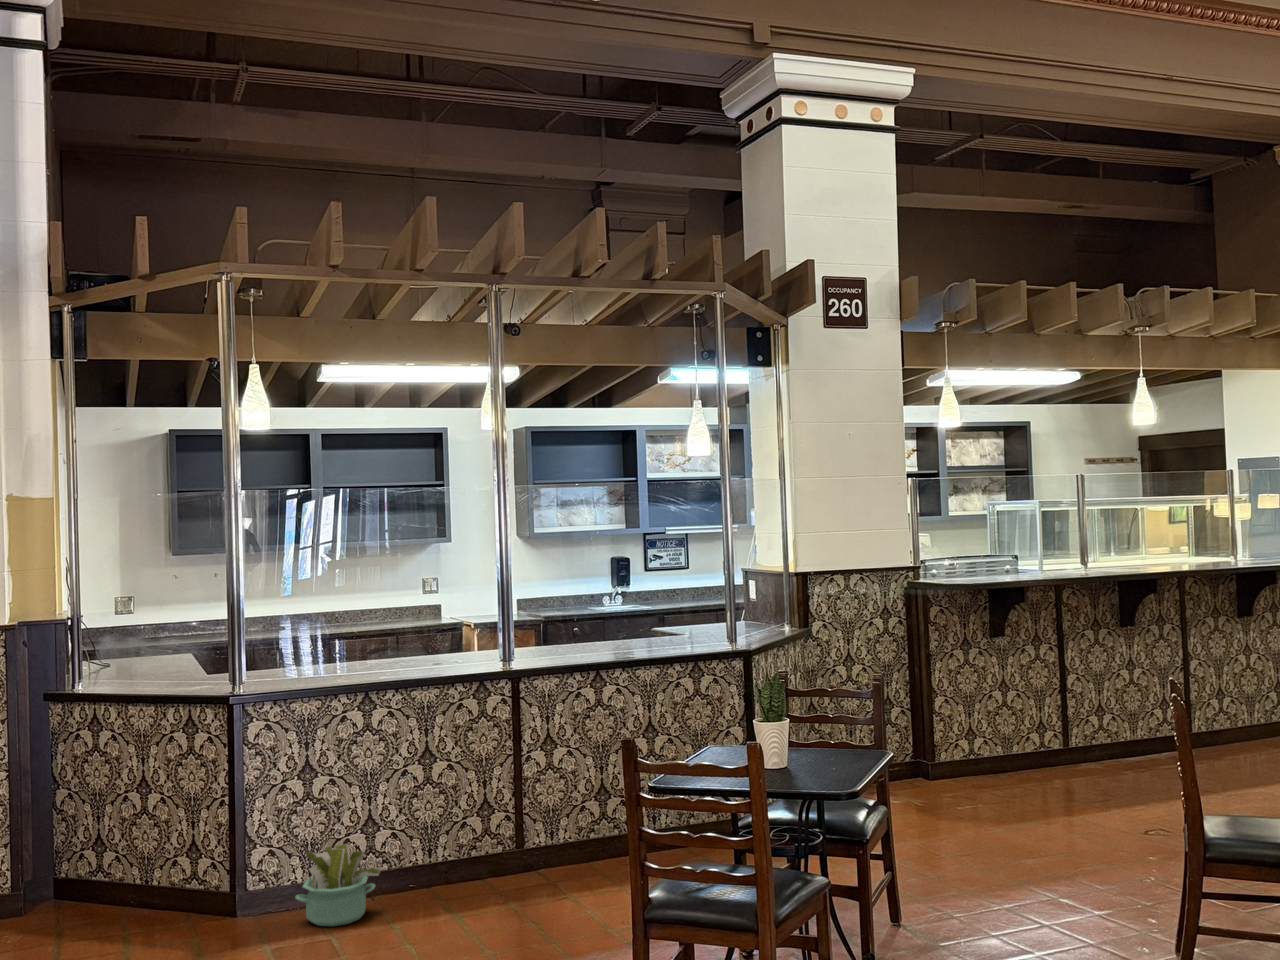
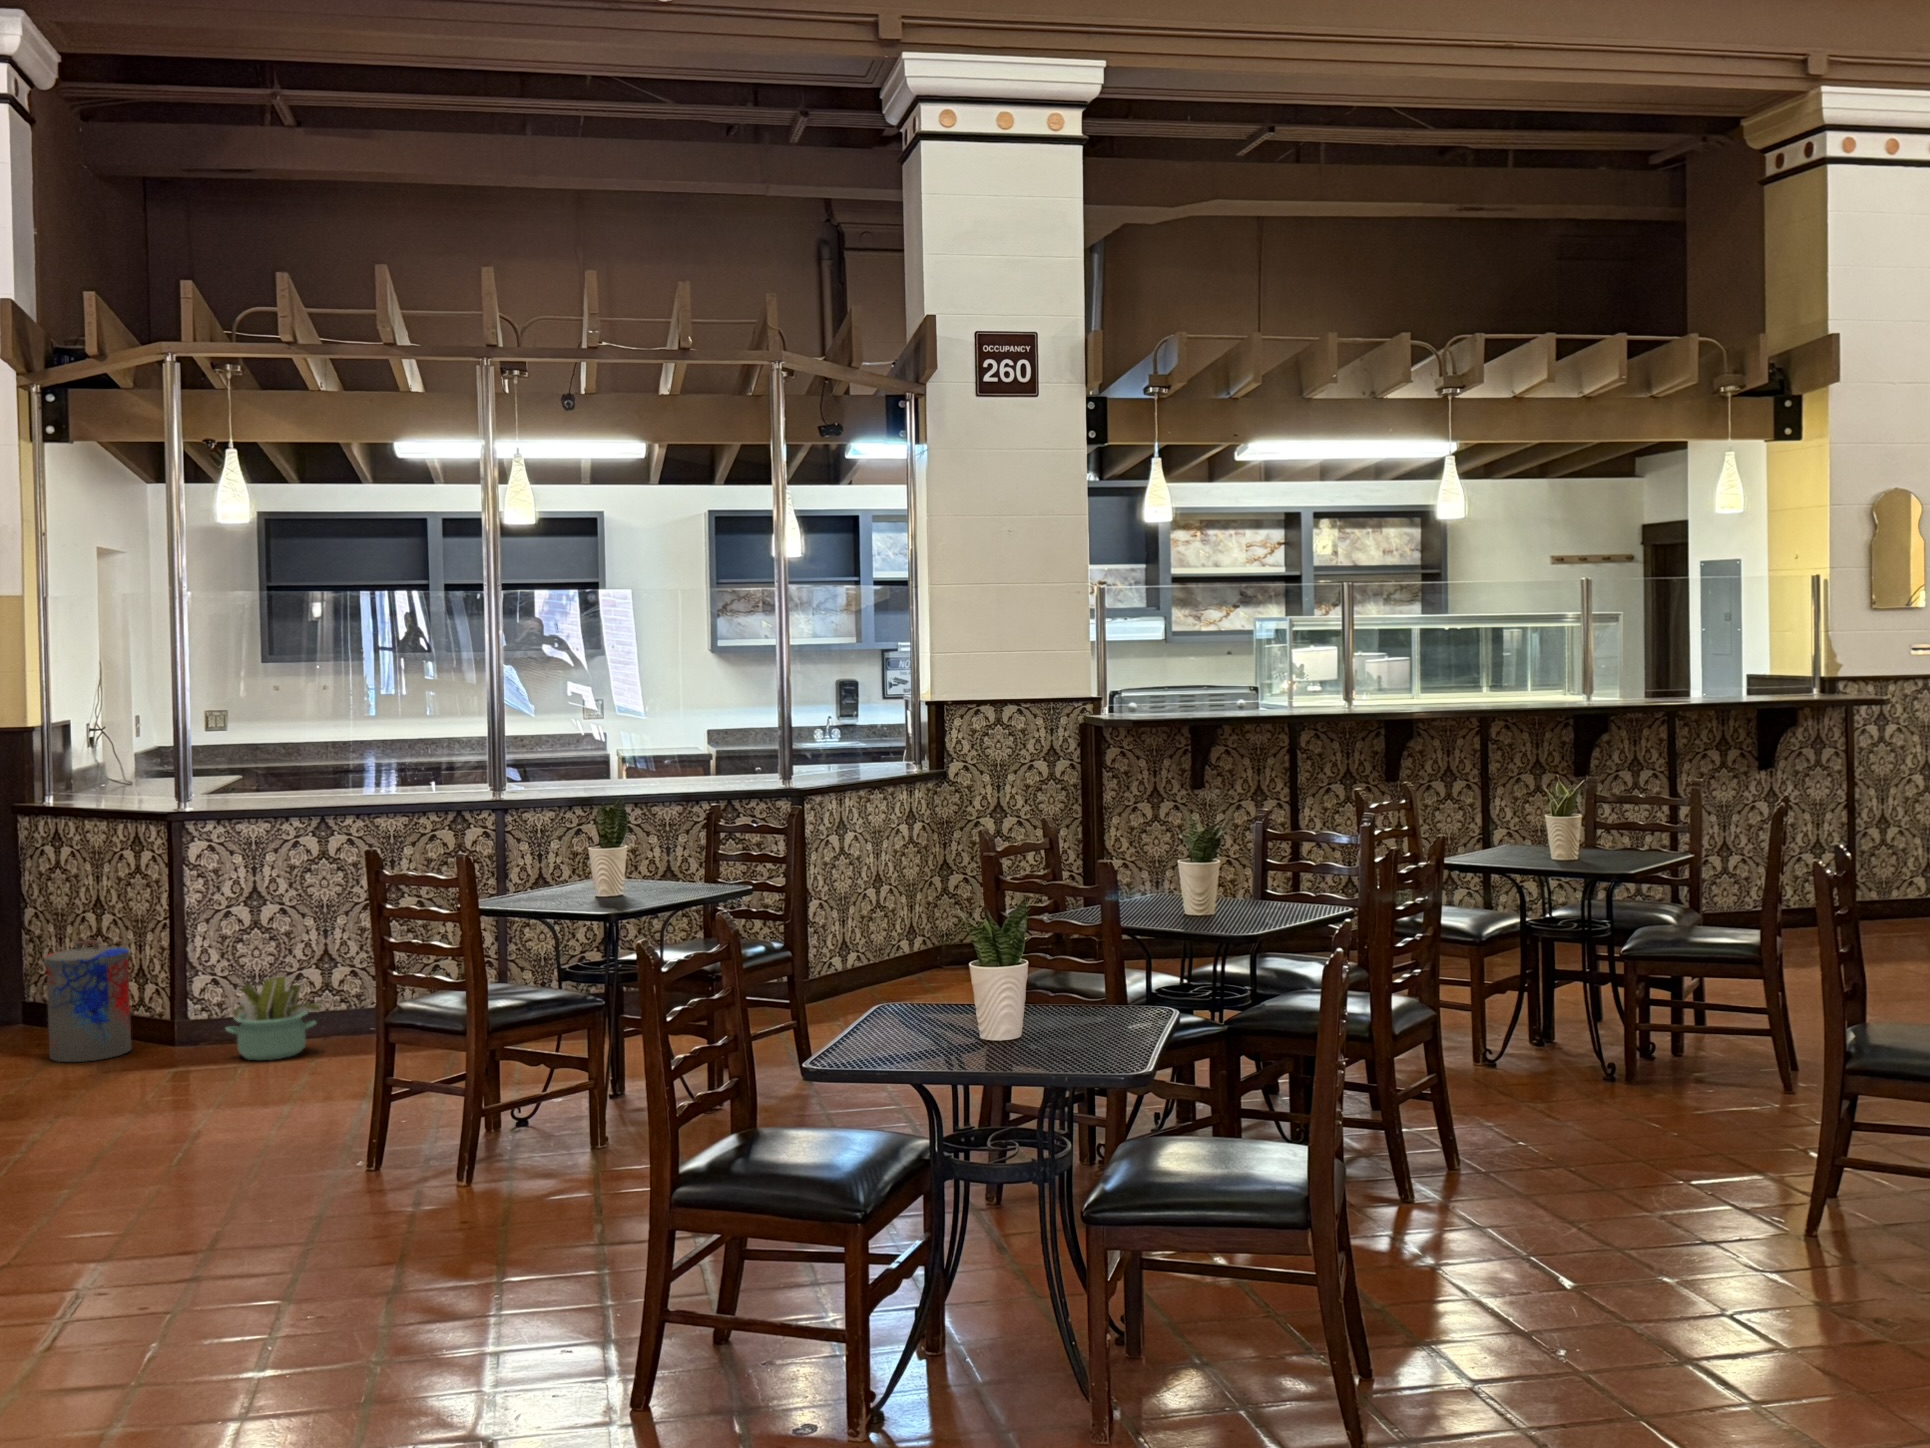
trash can: none [114,820,193,941] -> present [44,941,131,1062]

